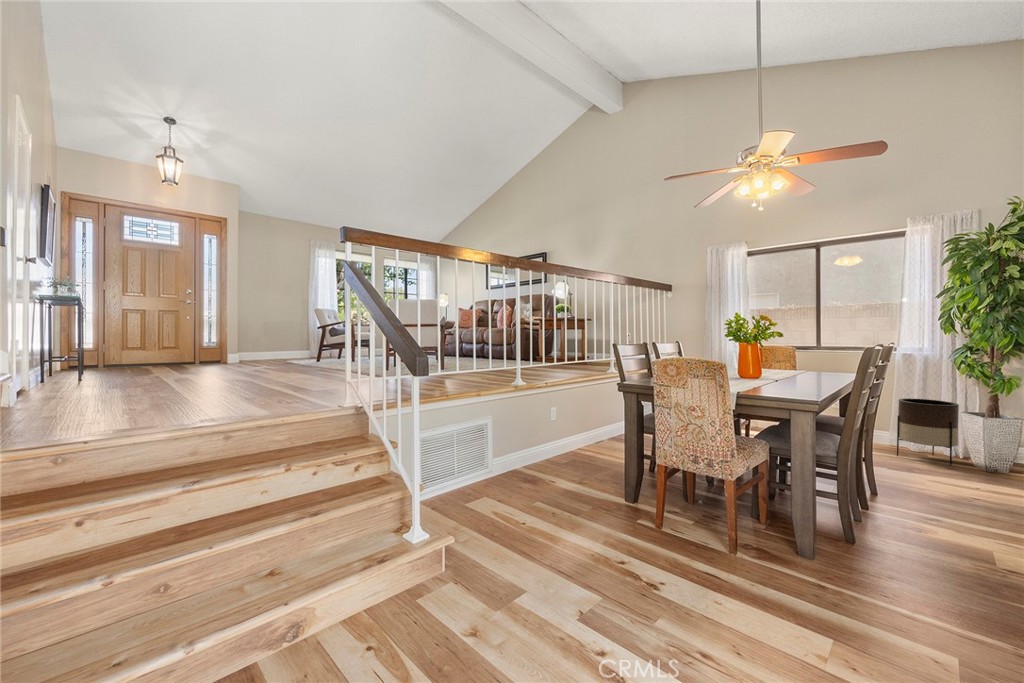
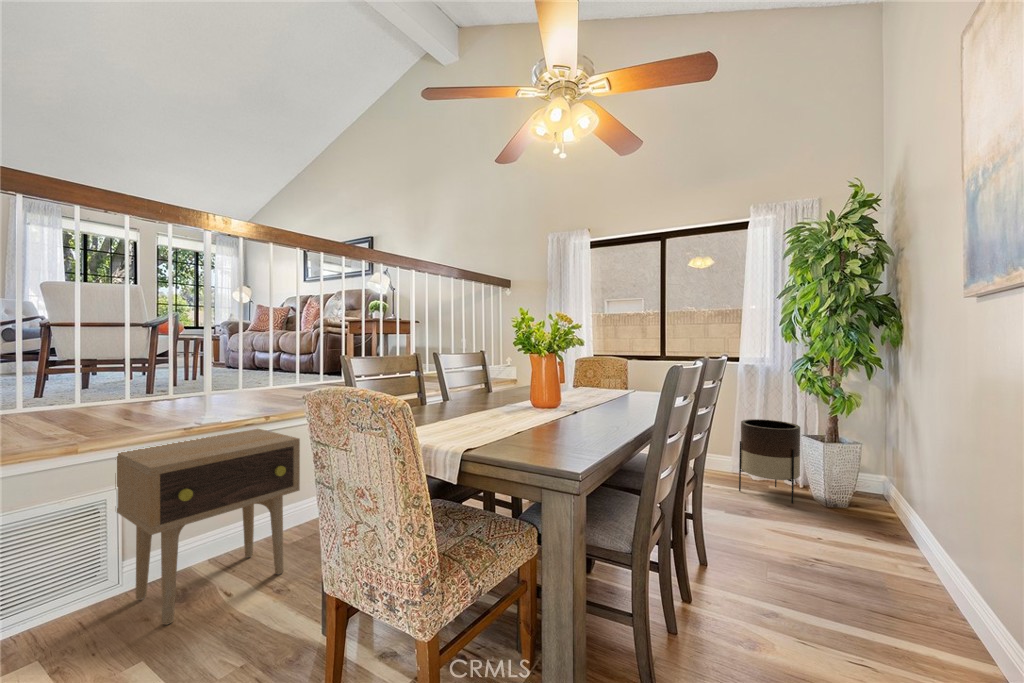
side table: none [496,389,584,490] -> present [115,429,300,625]

